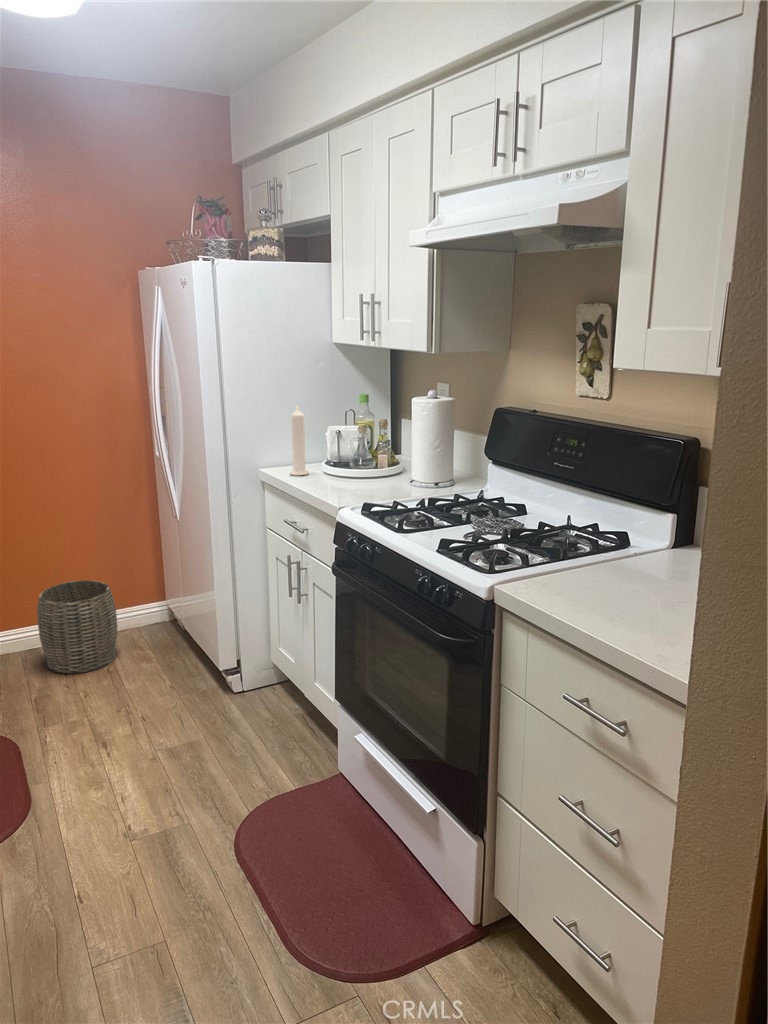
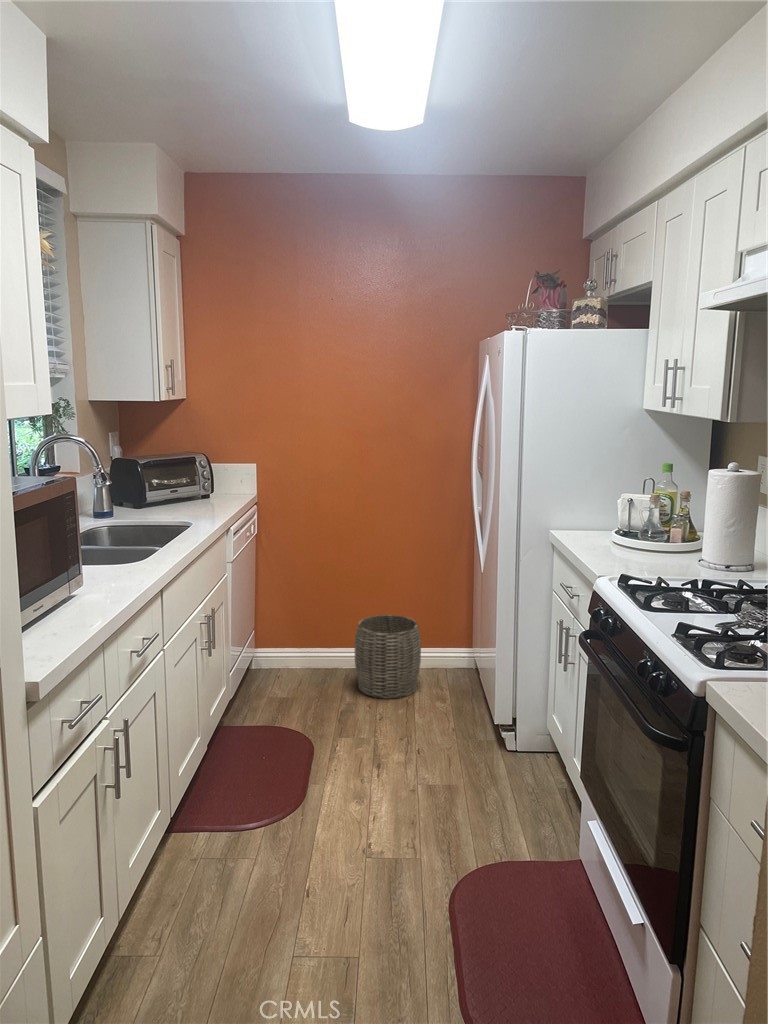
candle: present [290,405,309,476] -> none [578,471,598,542]

